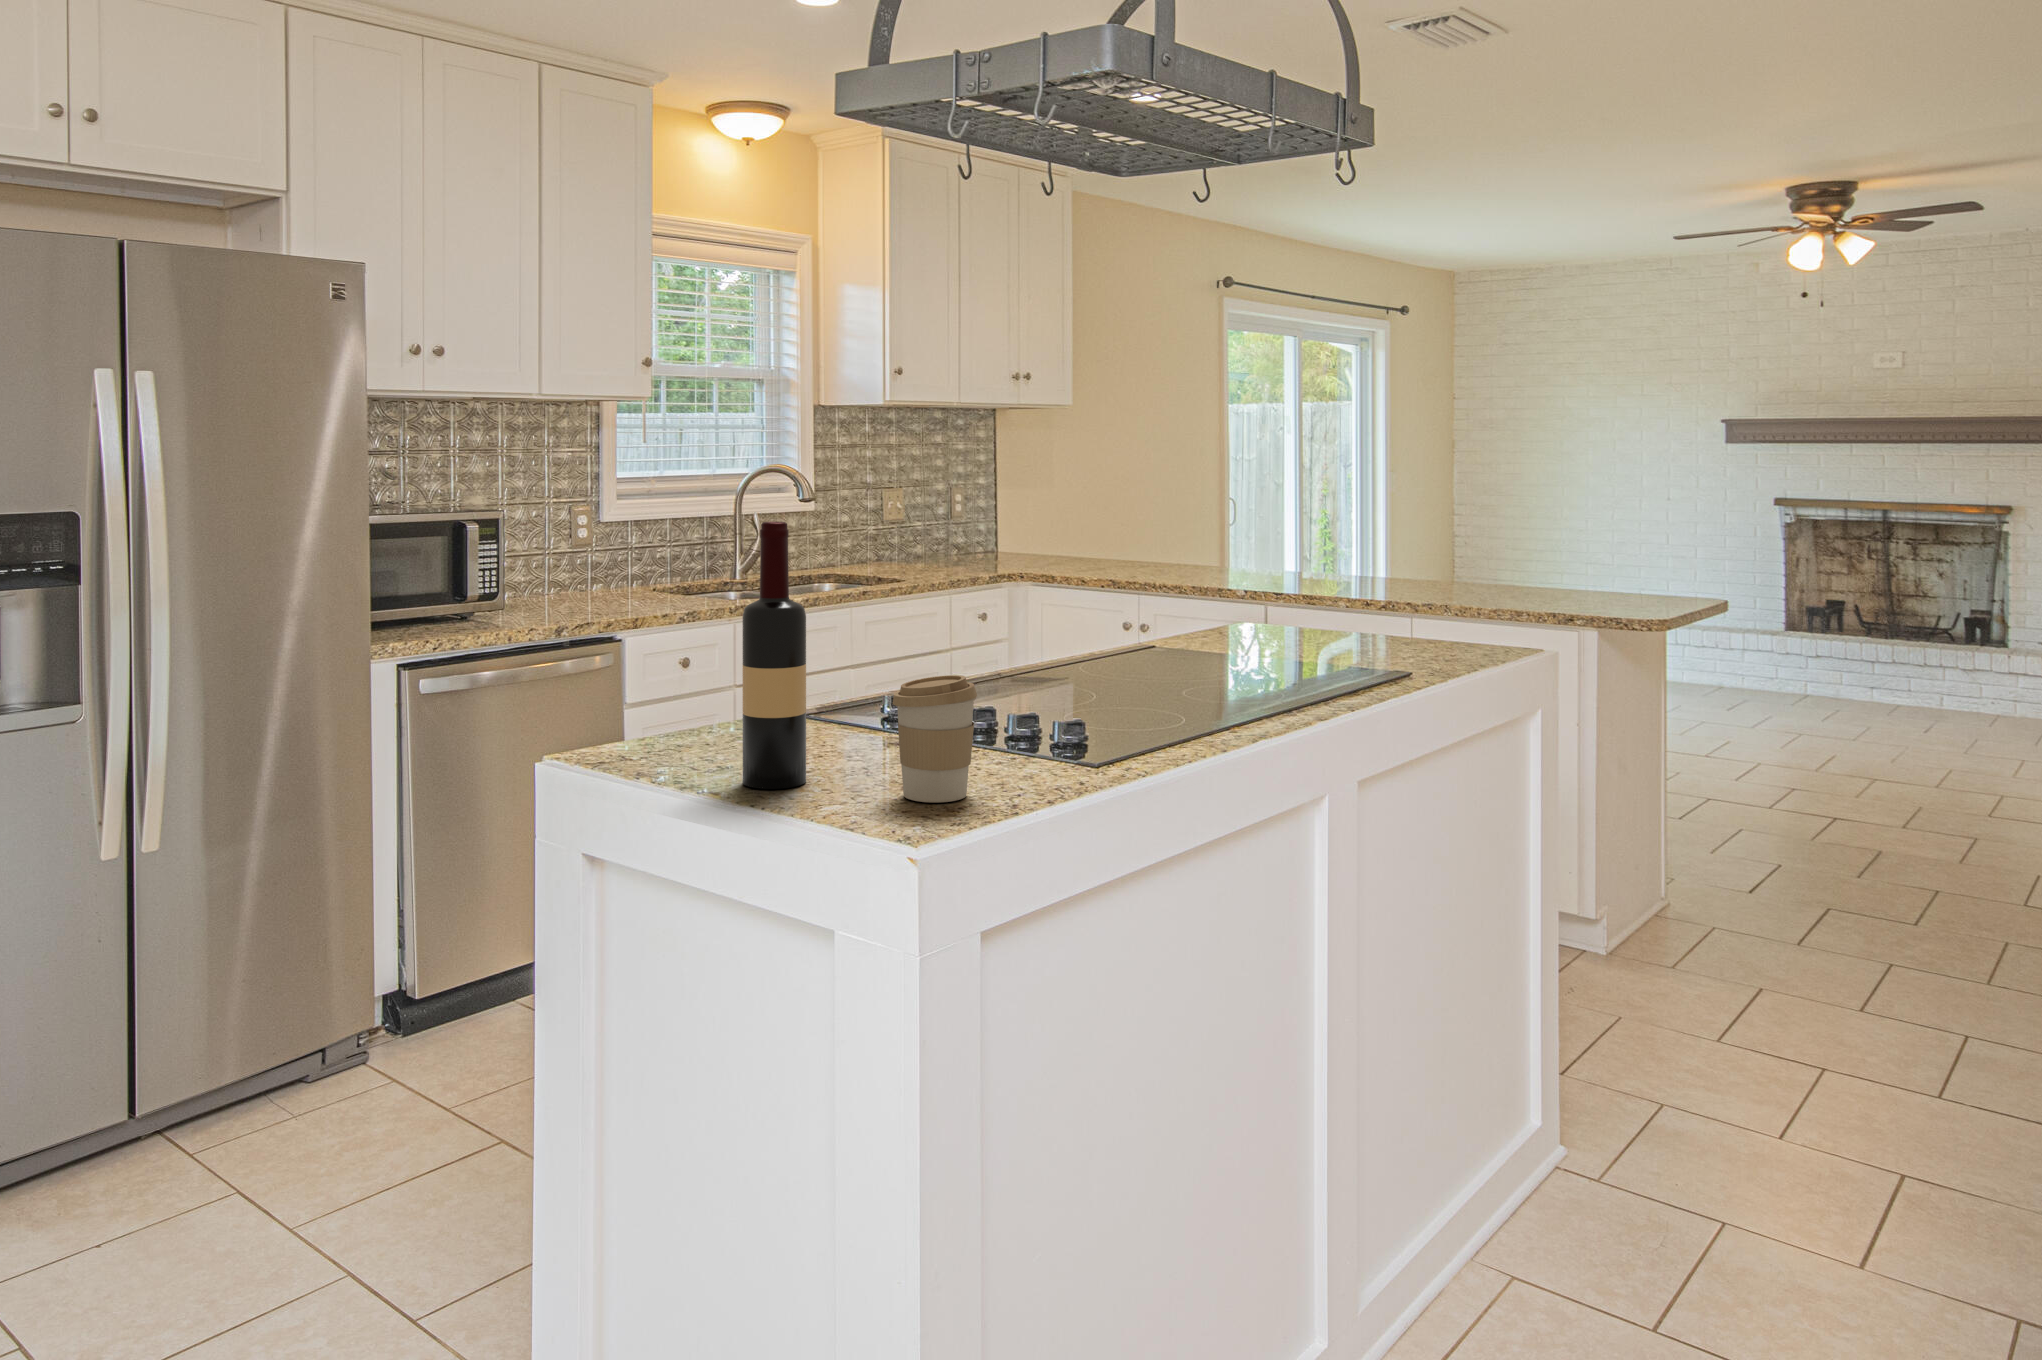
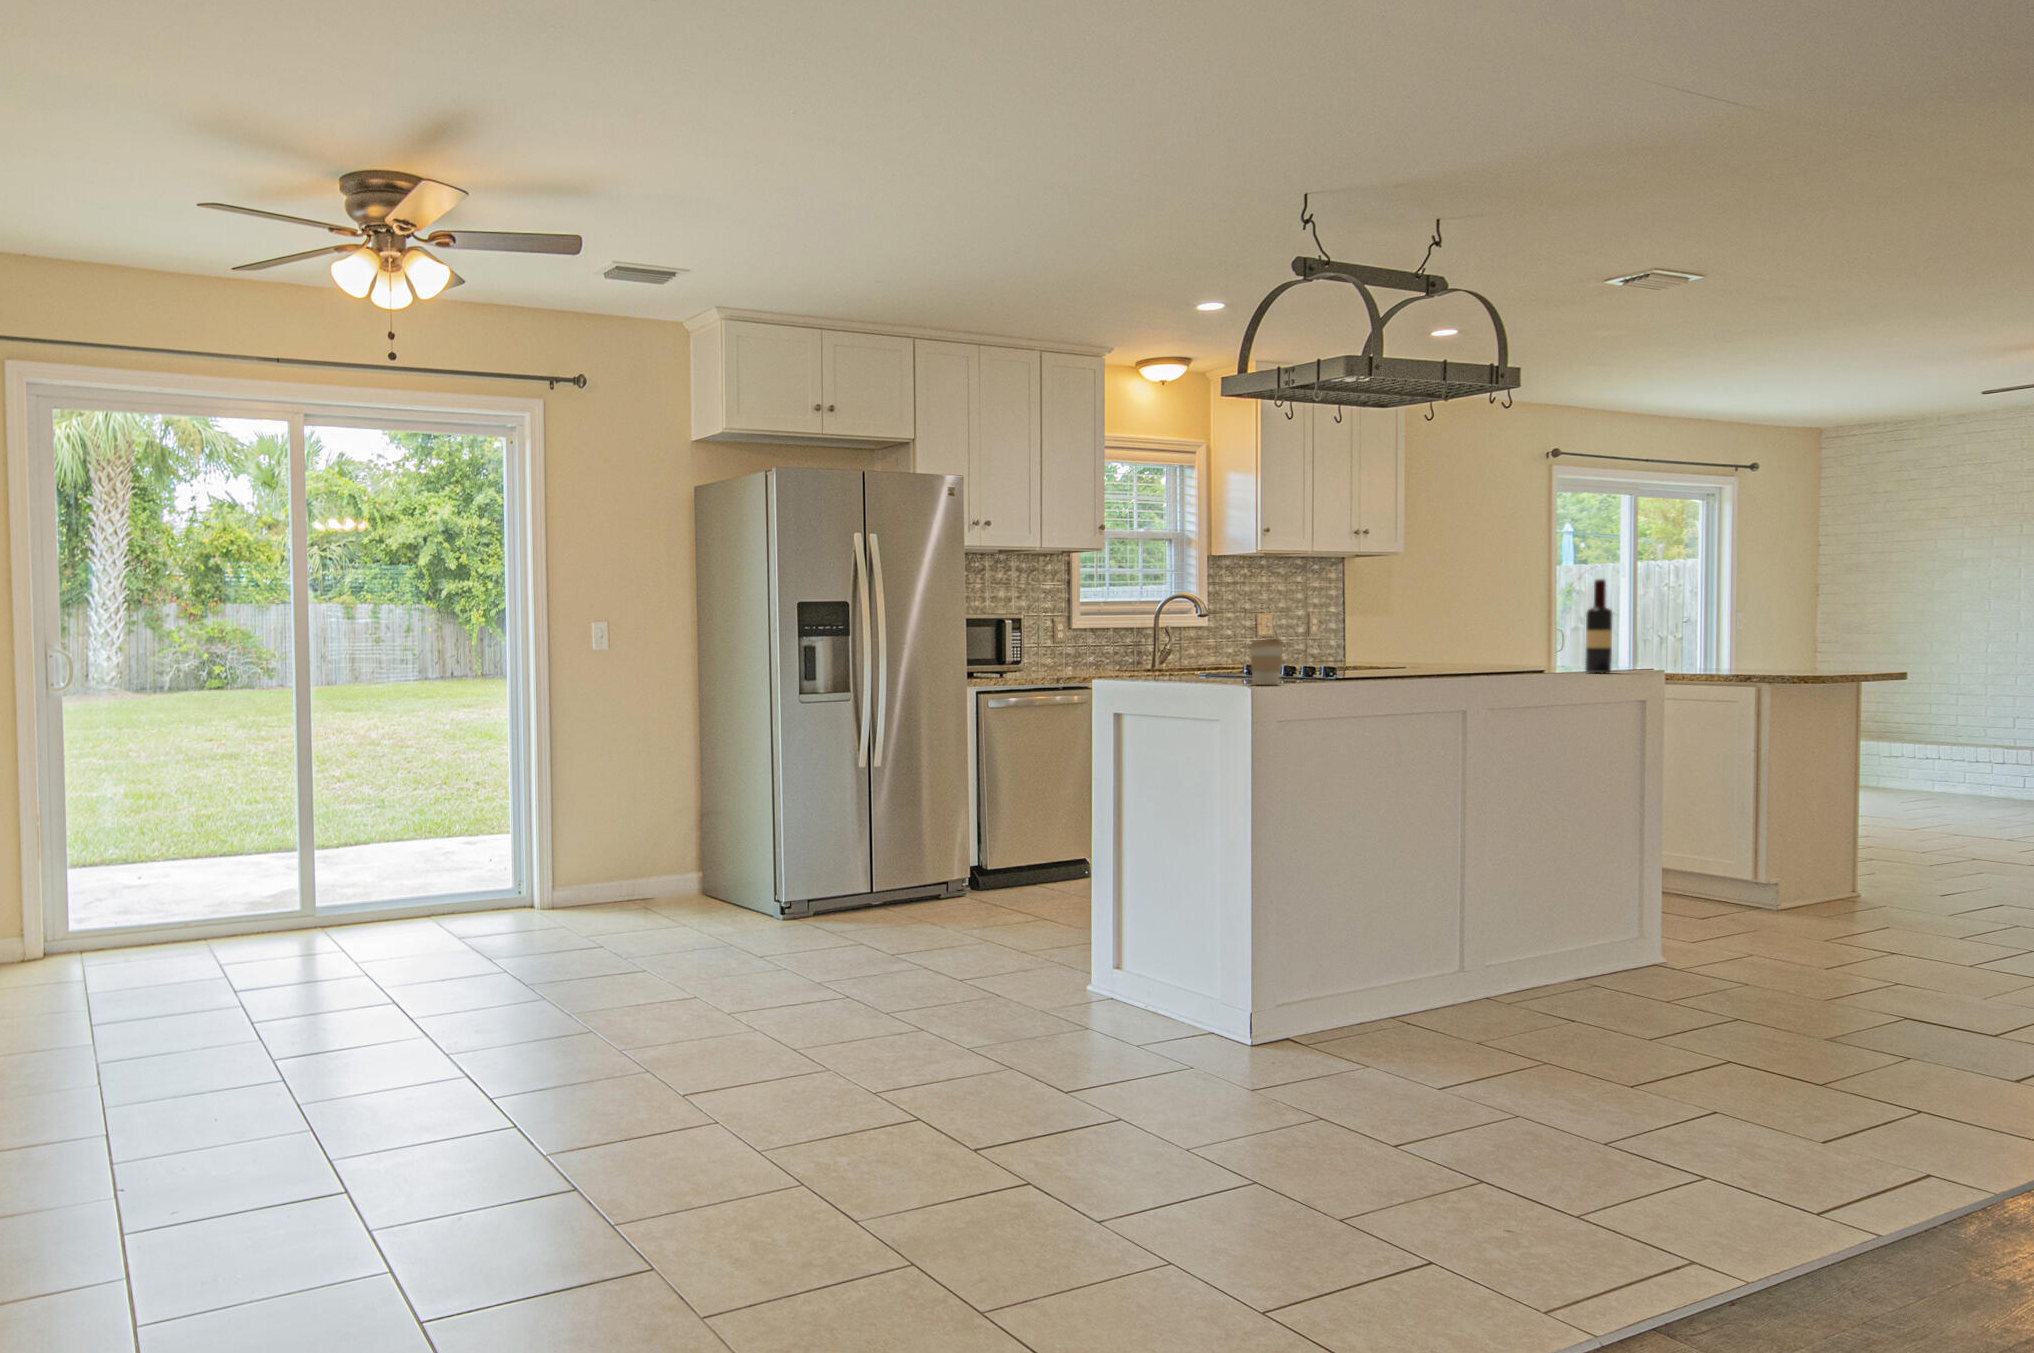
wine bottle: present [742,522,806,789] -> present [1585,579,1612,673]

